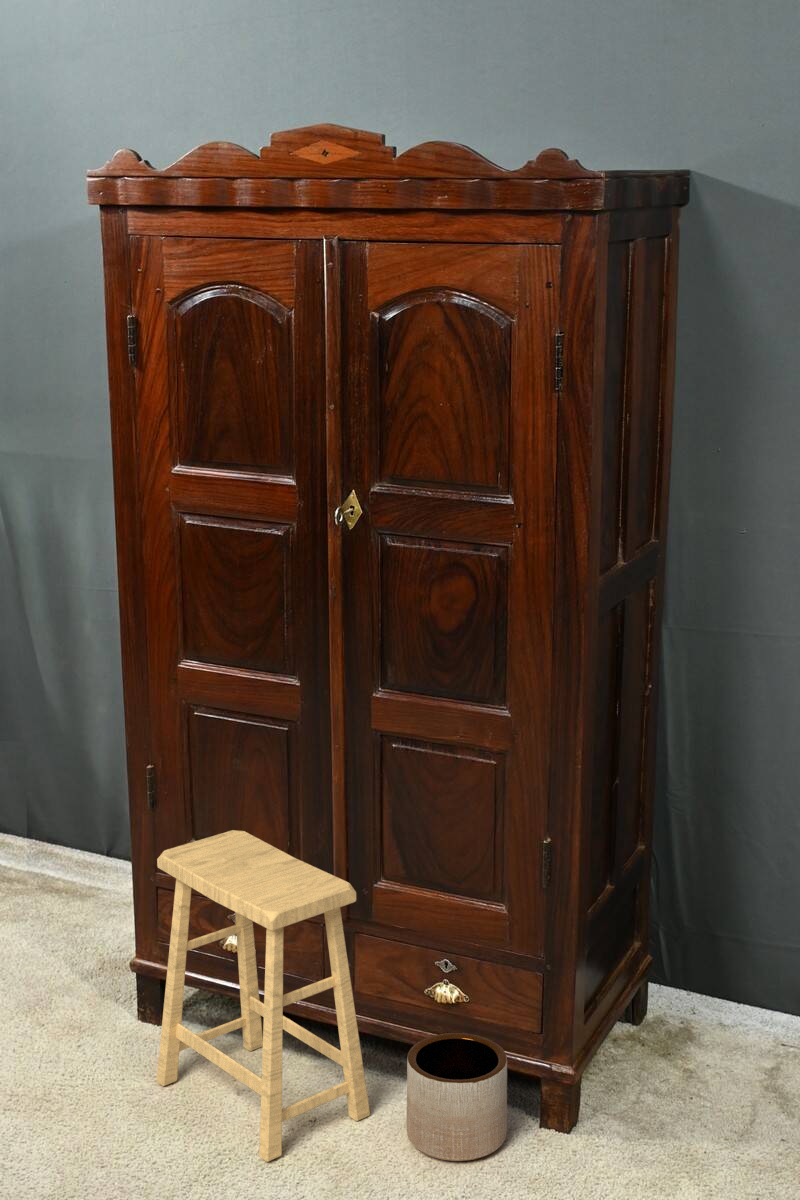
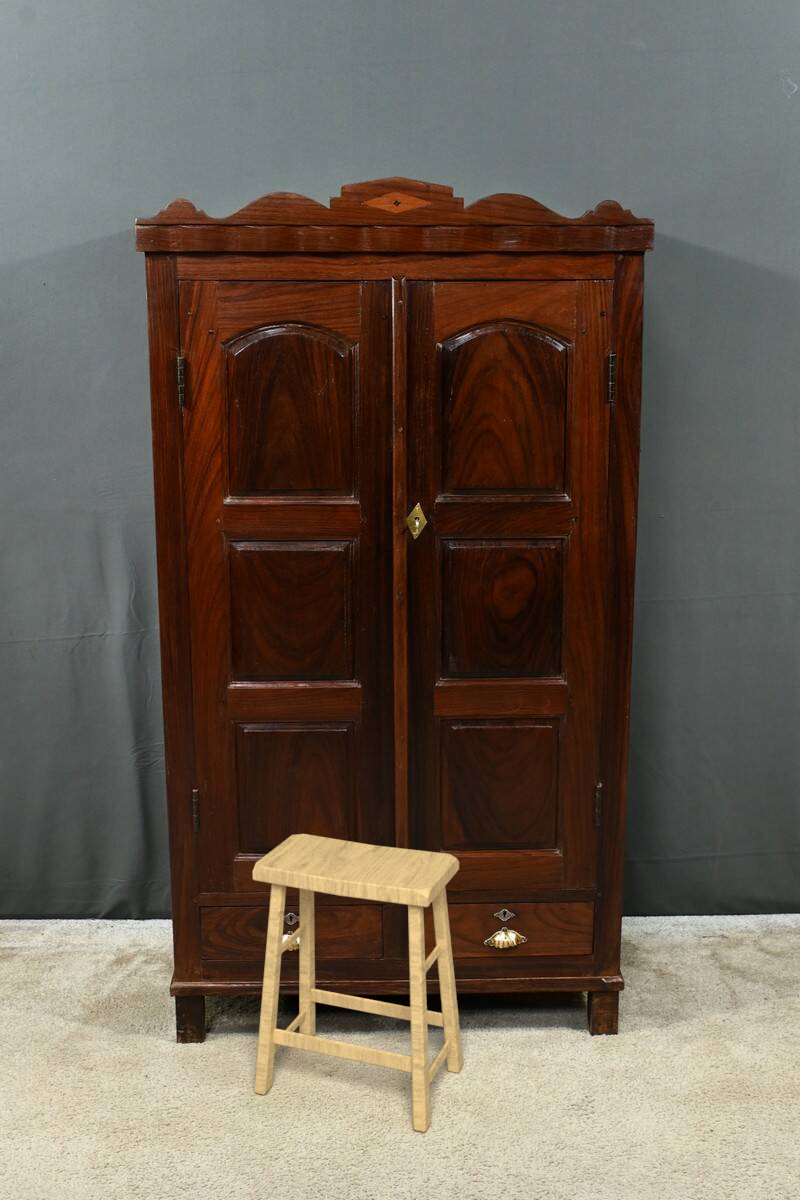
planter: present [406,1033,507,1161] -> none [503,969,591,1083]

